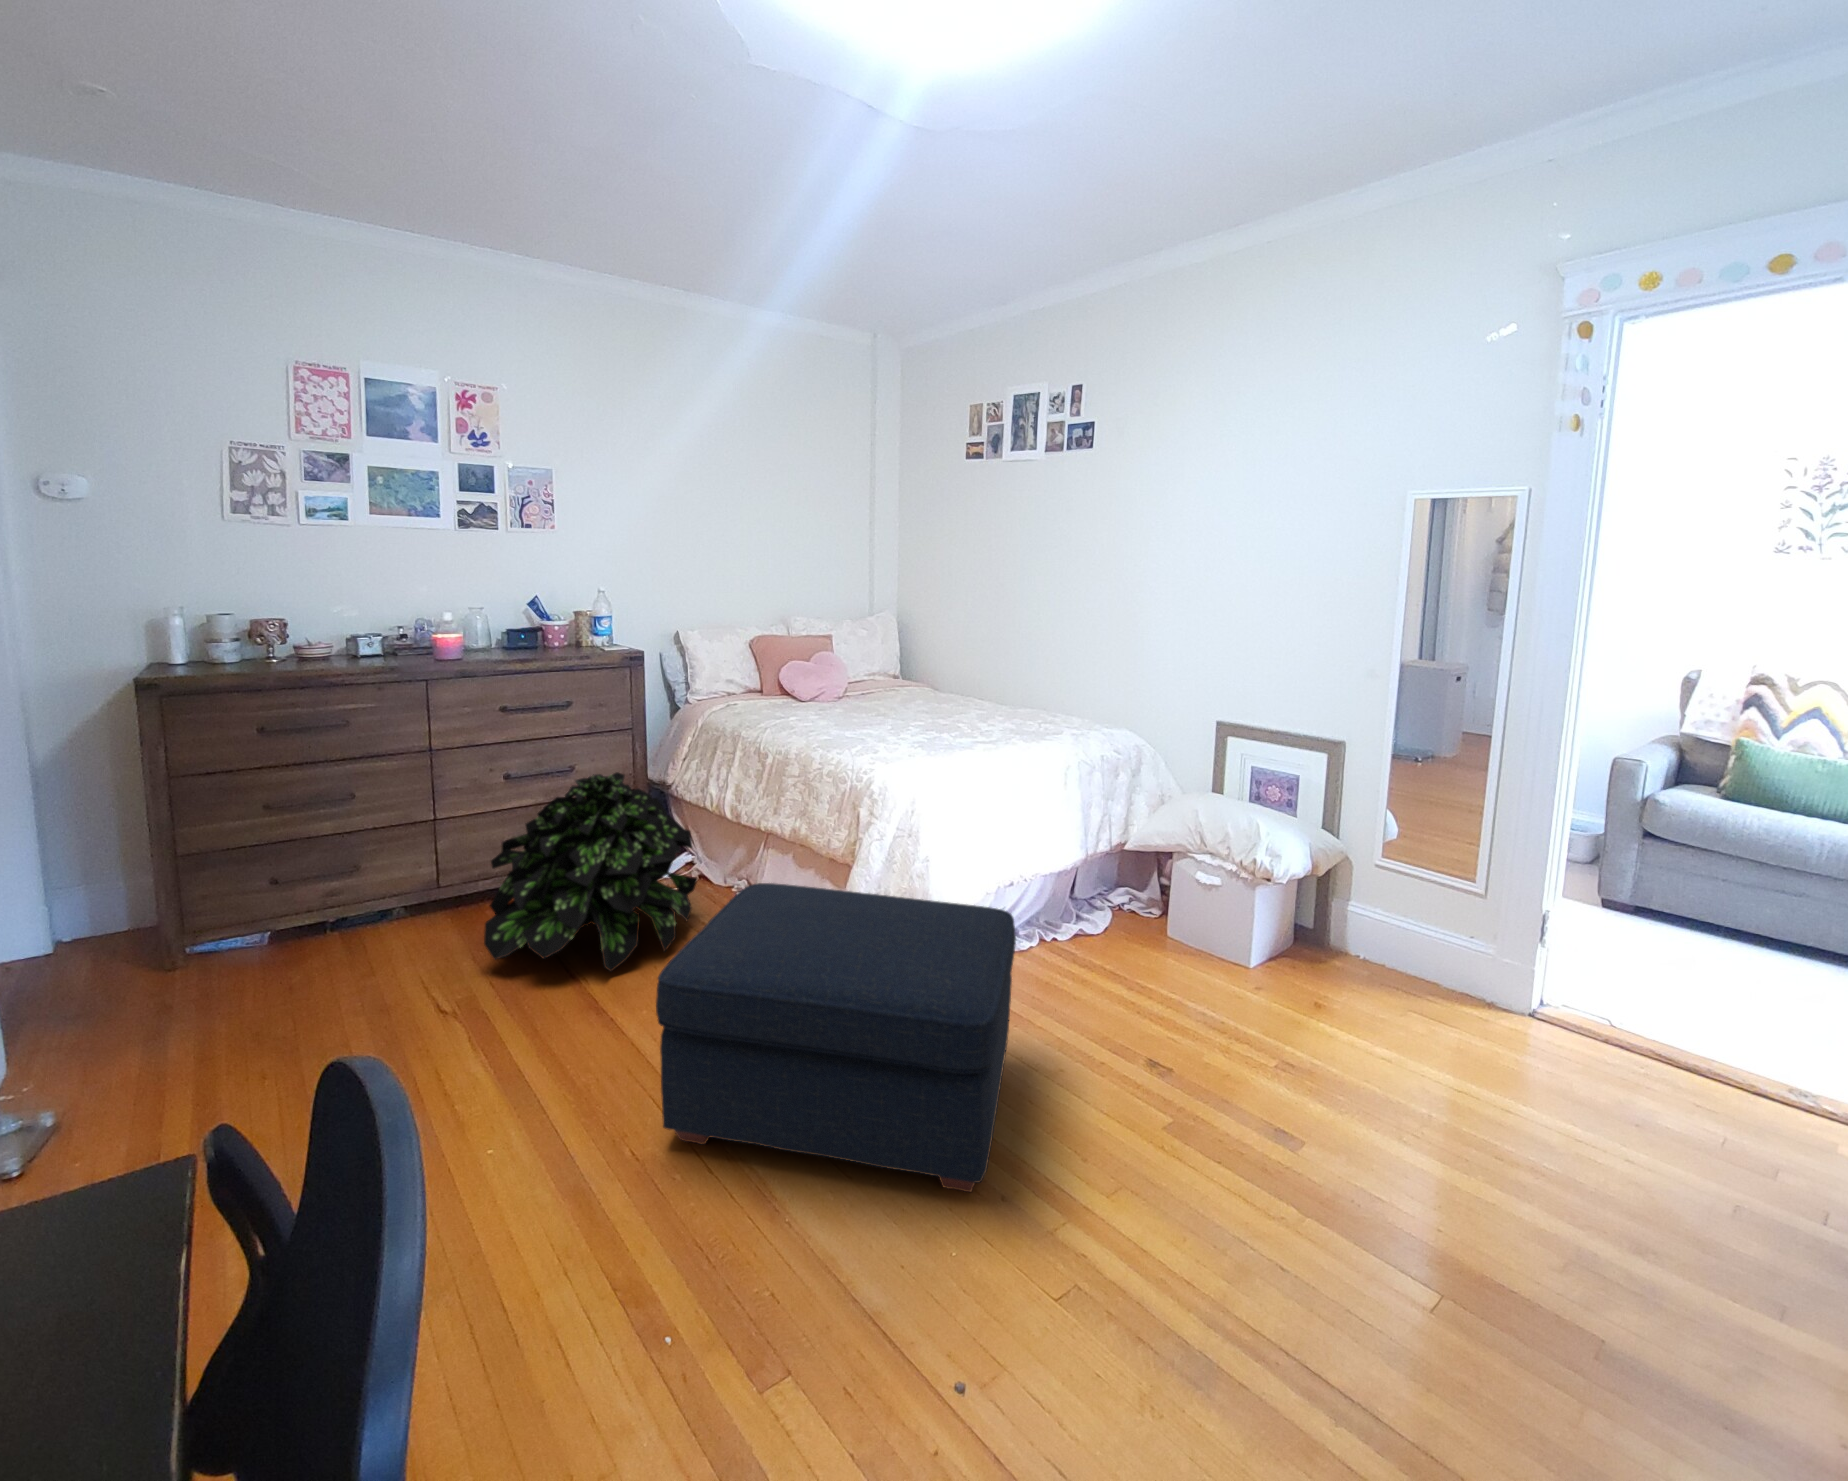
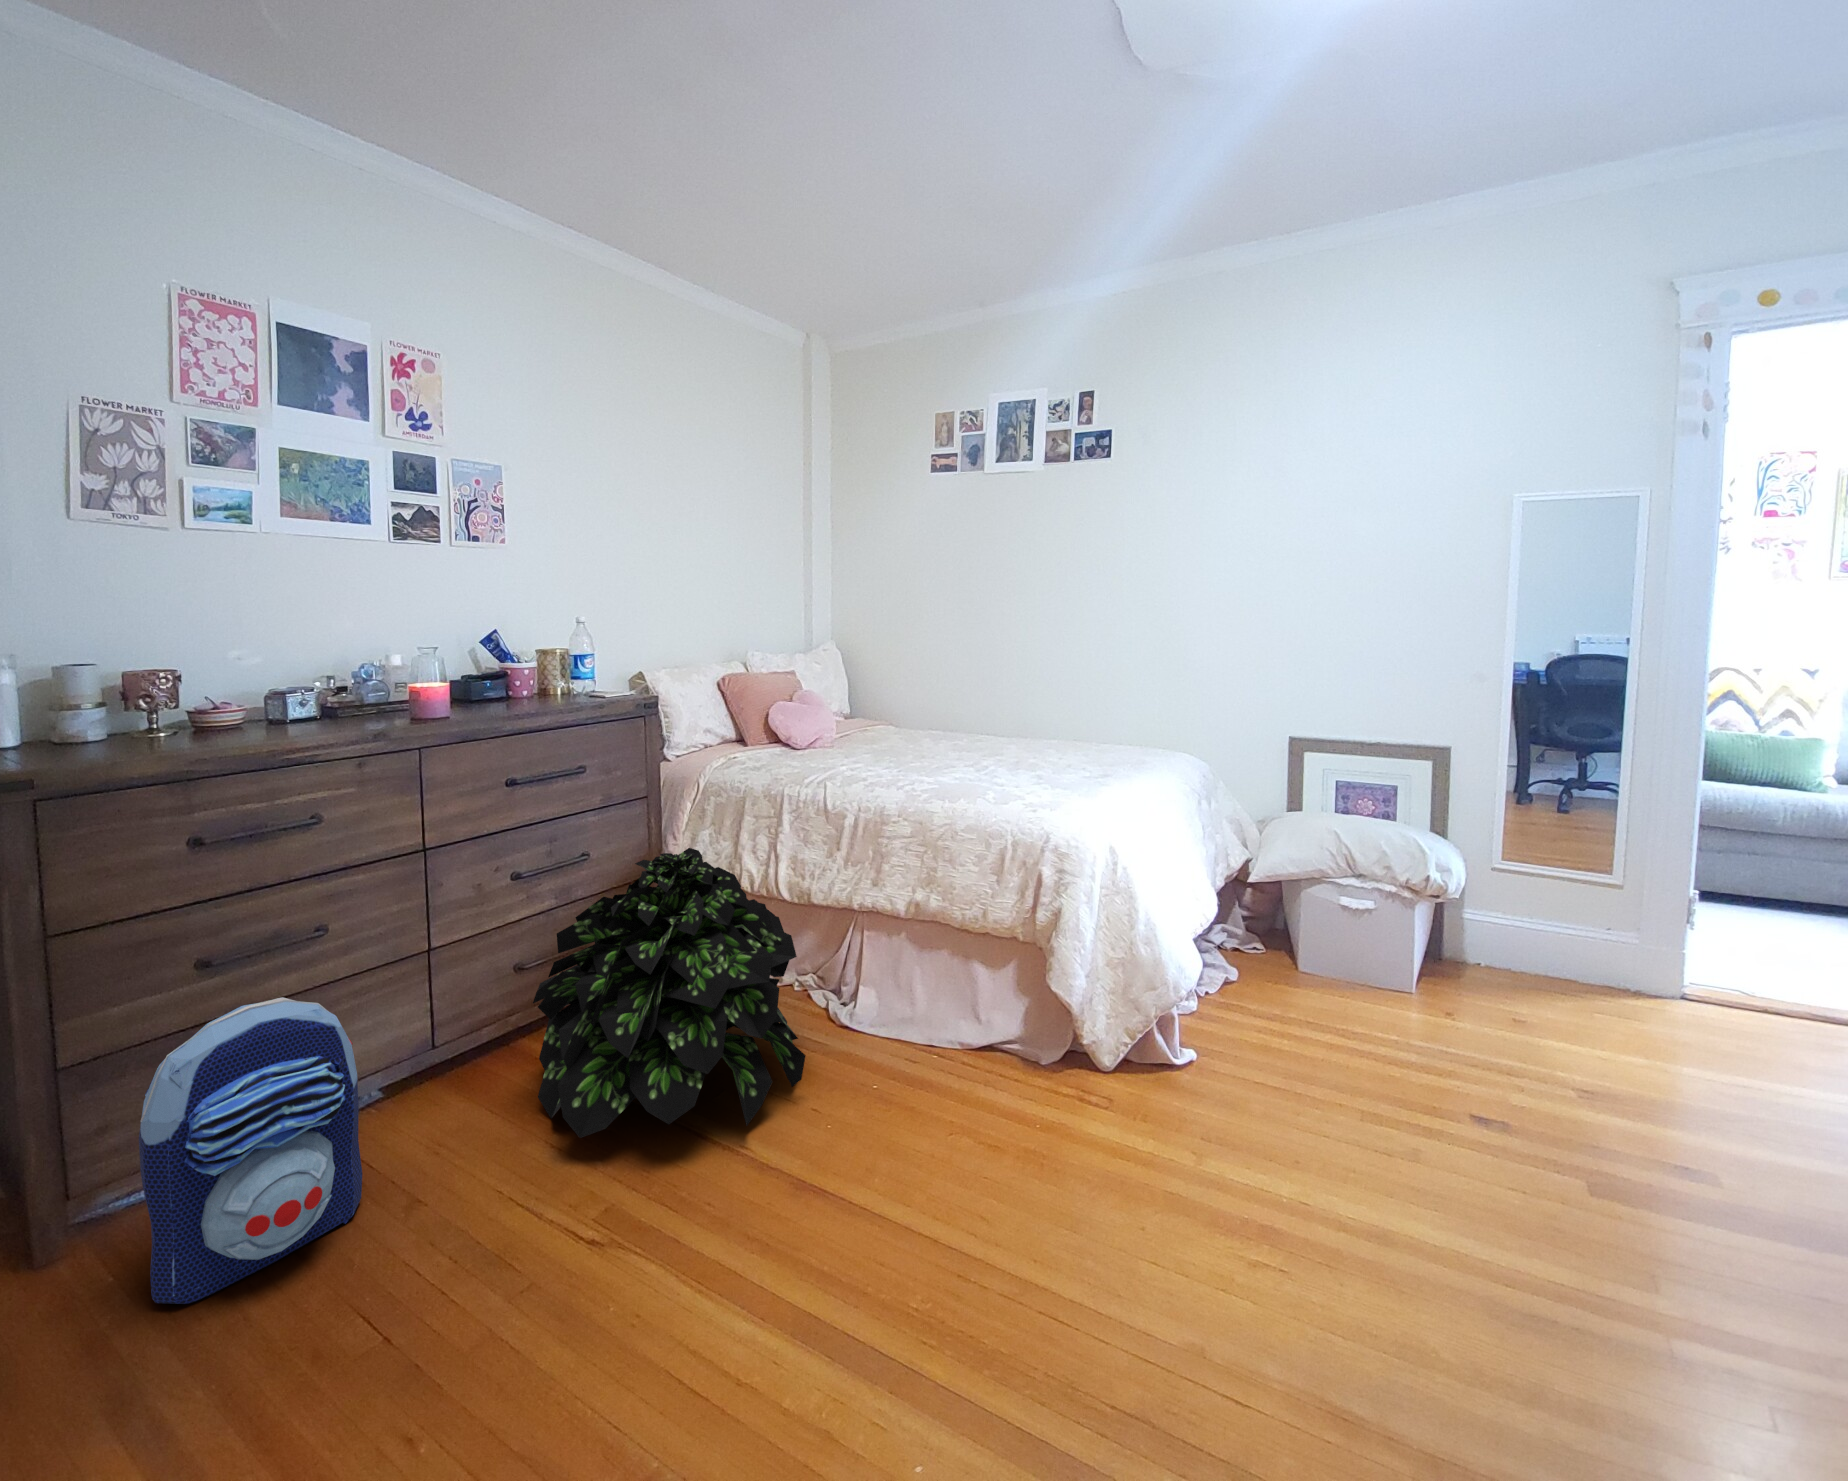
backpack: none [209,841,358,1010] -> present [139,997,362,1304]
ottoman: present [656,883,1016,1192] -> none [992,963,1554,1368]

